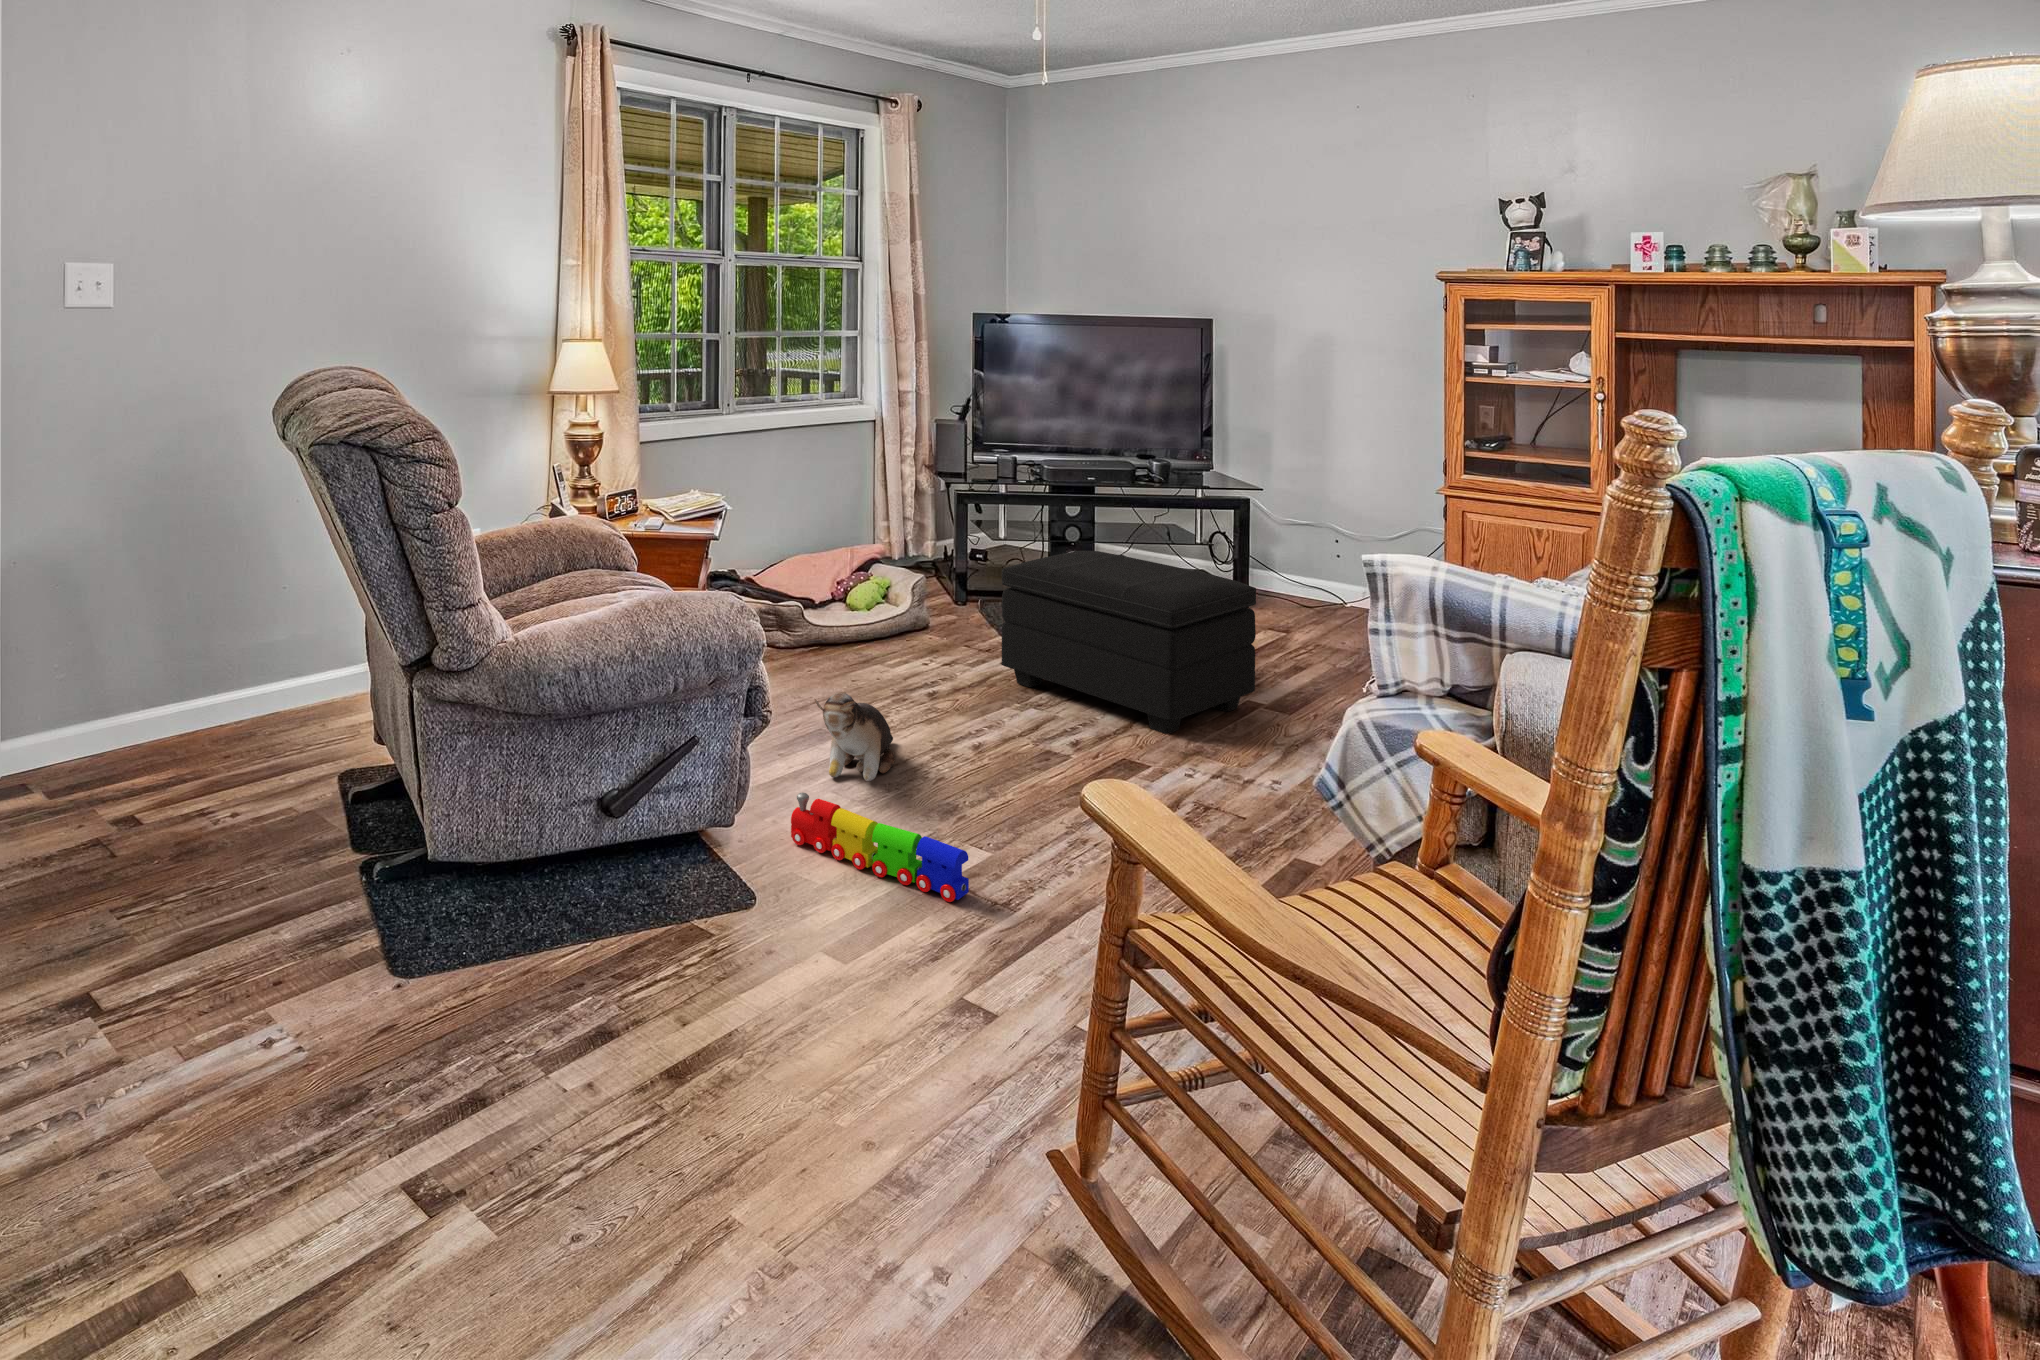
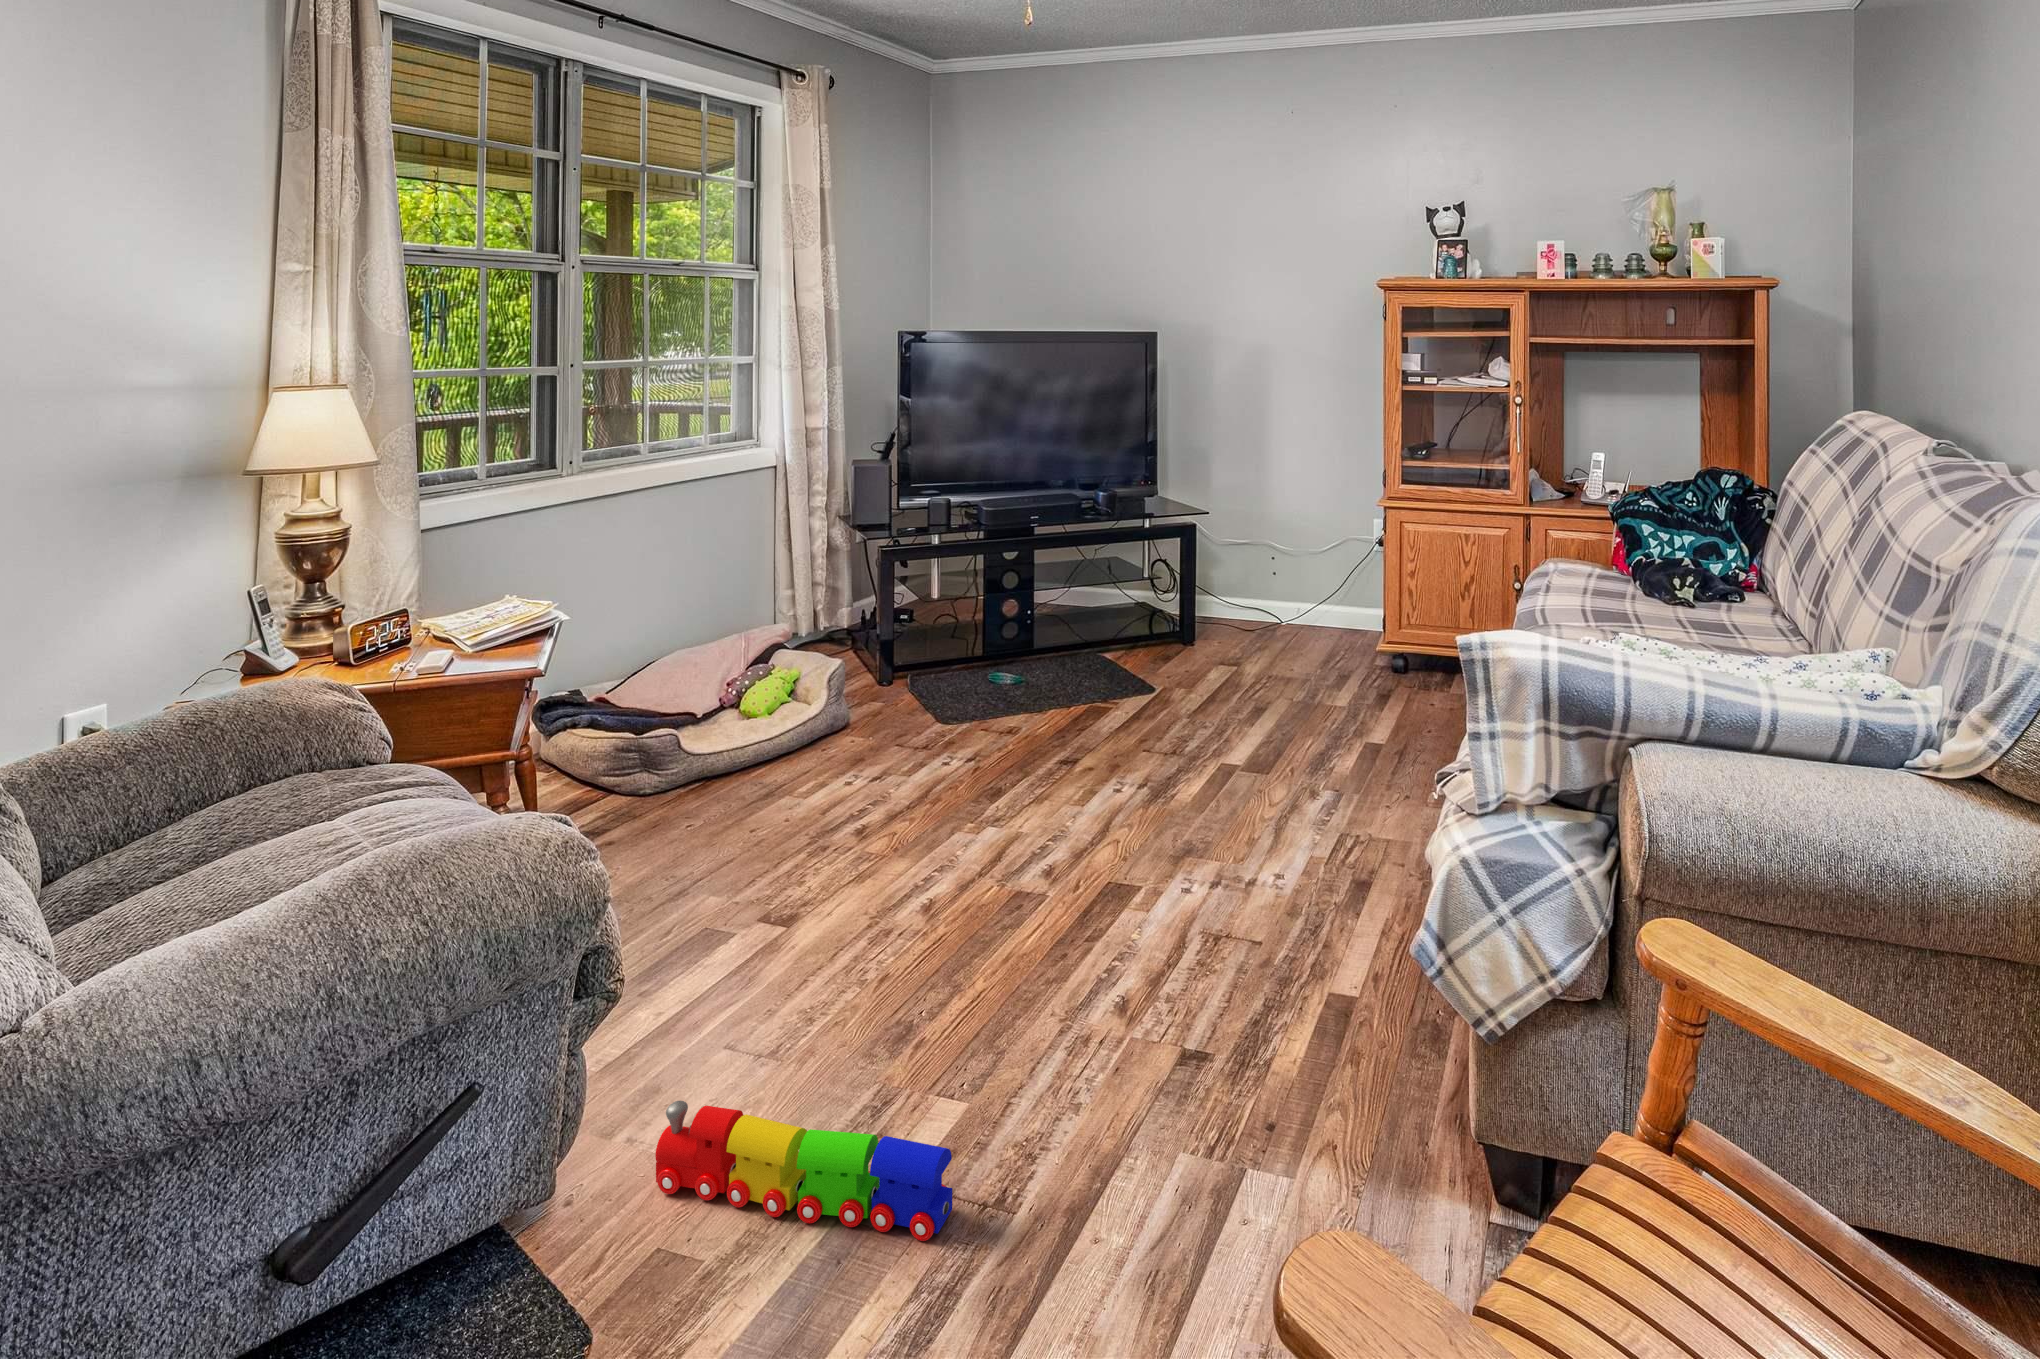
footstool: present [1002,551,1256,734] -> none [950,612,1232,832]
plush toy: present [814,692,895,781] -> none [697,891,821,1022]

